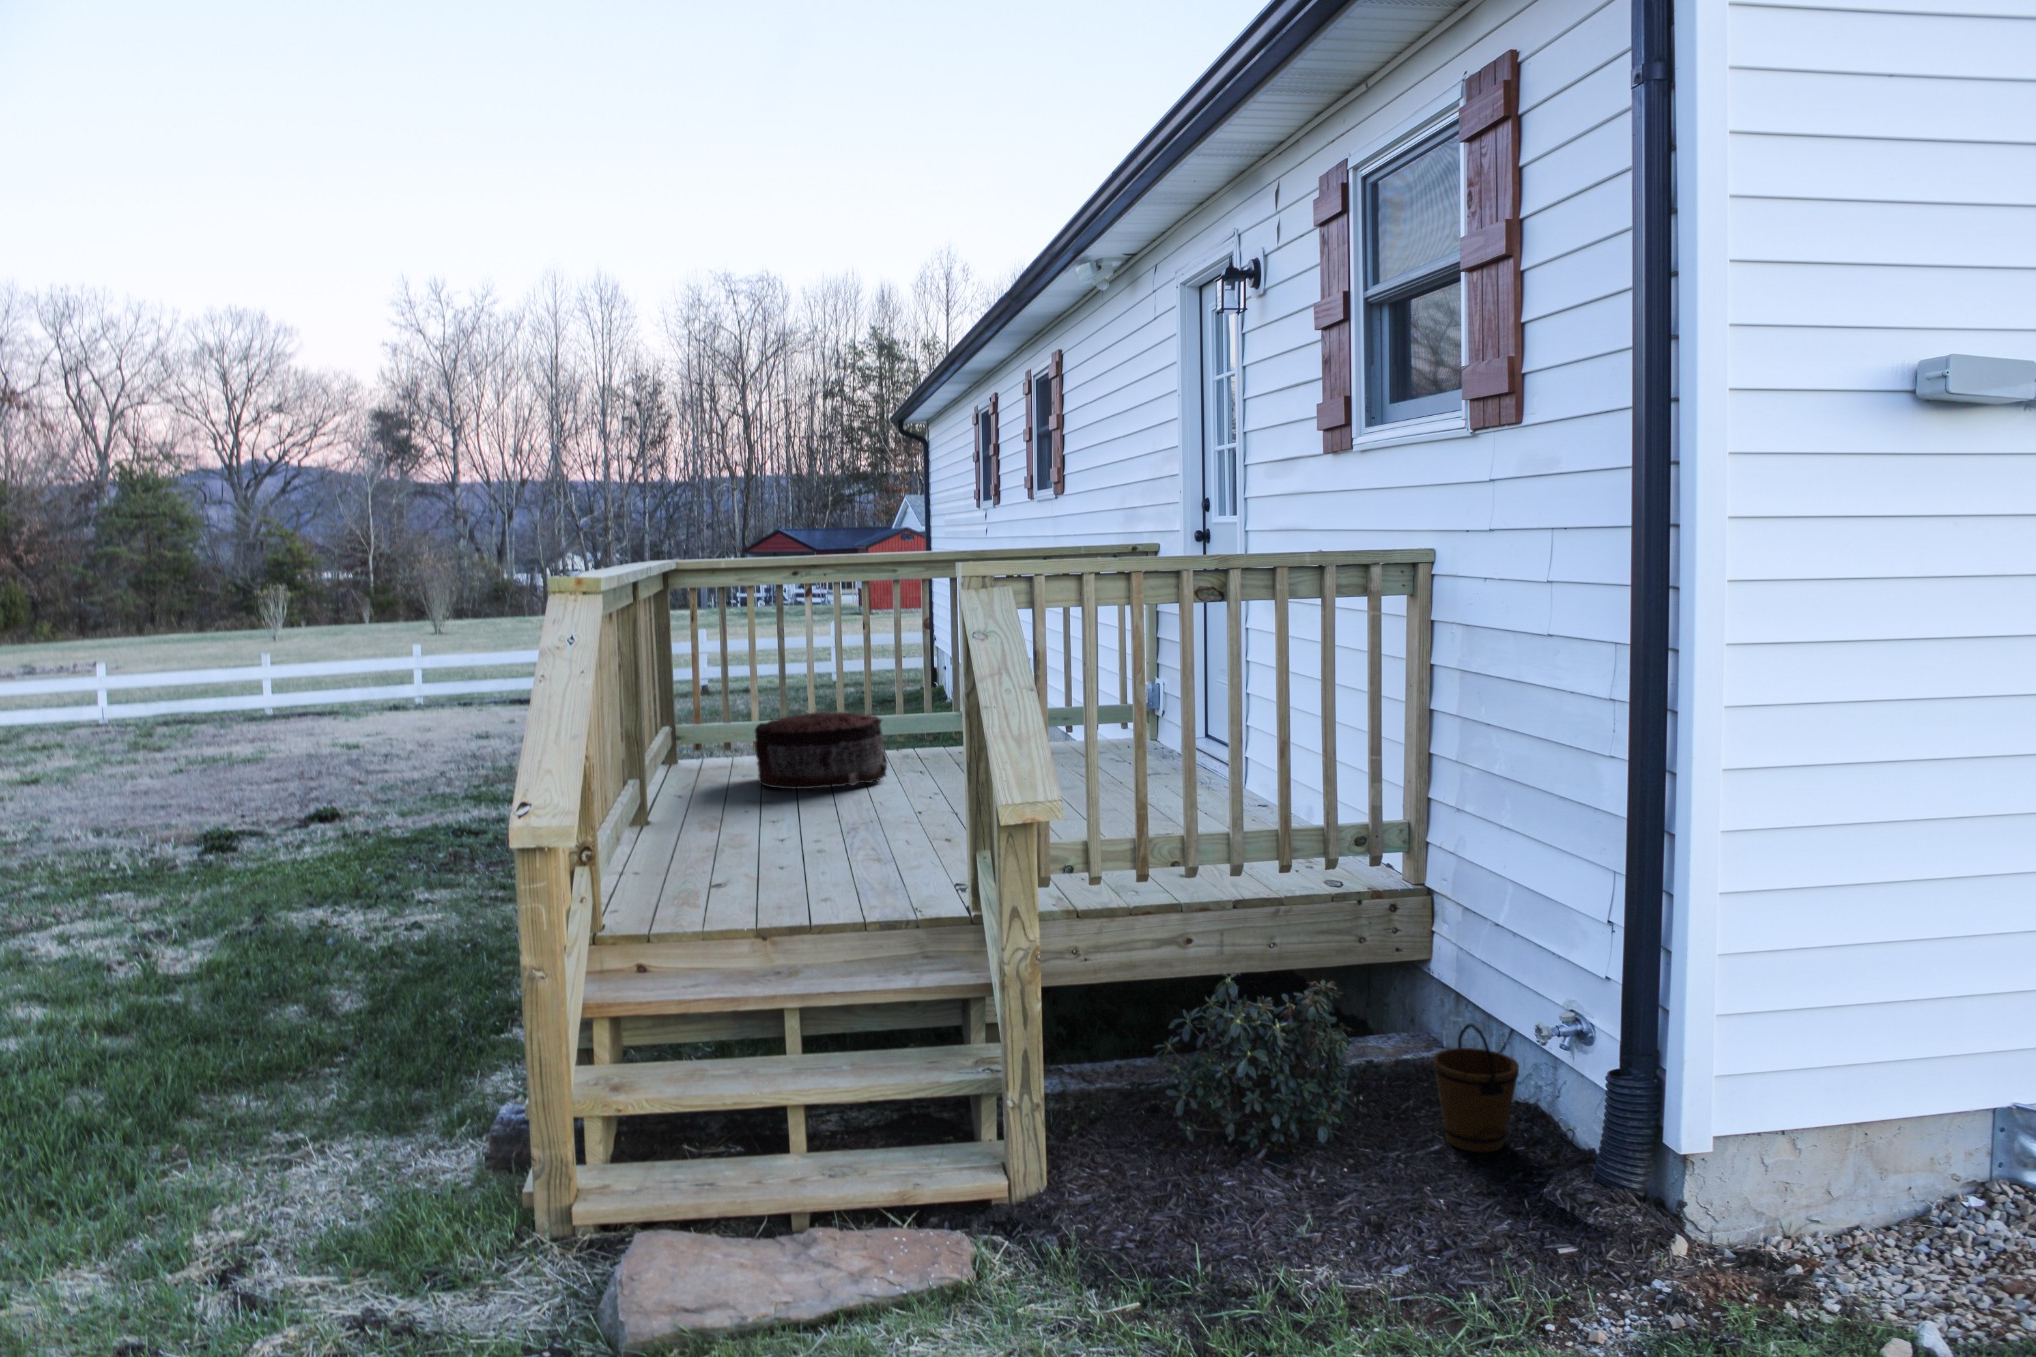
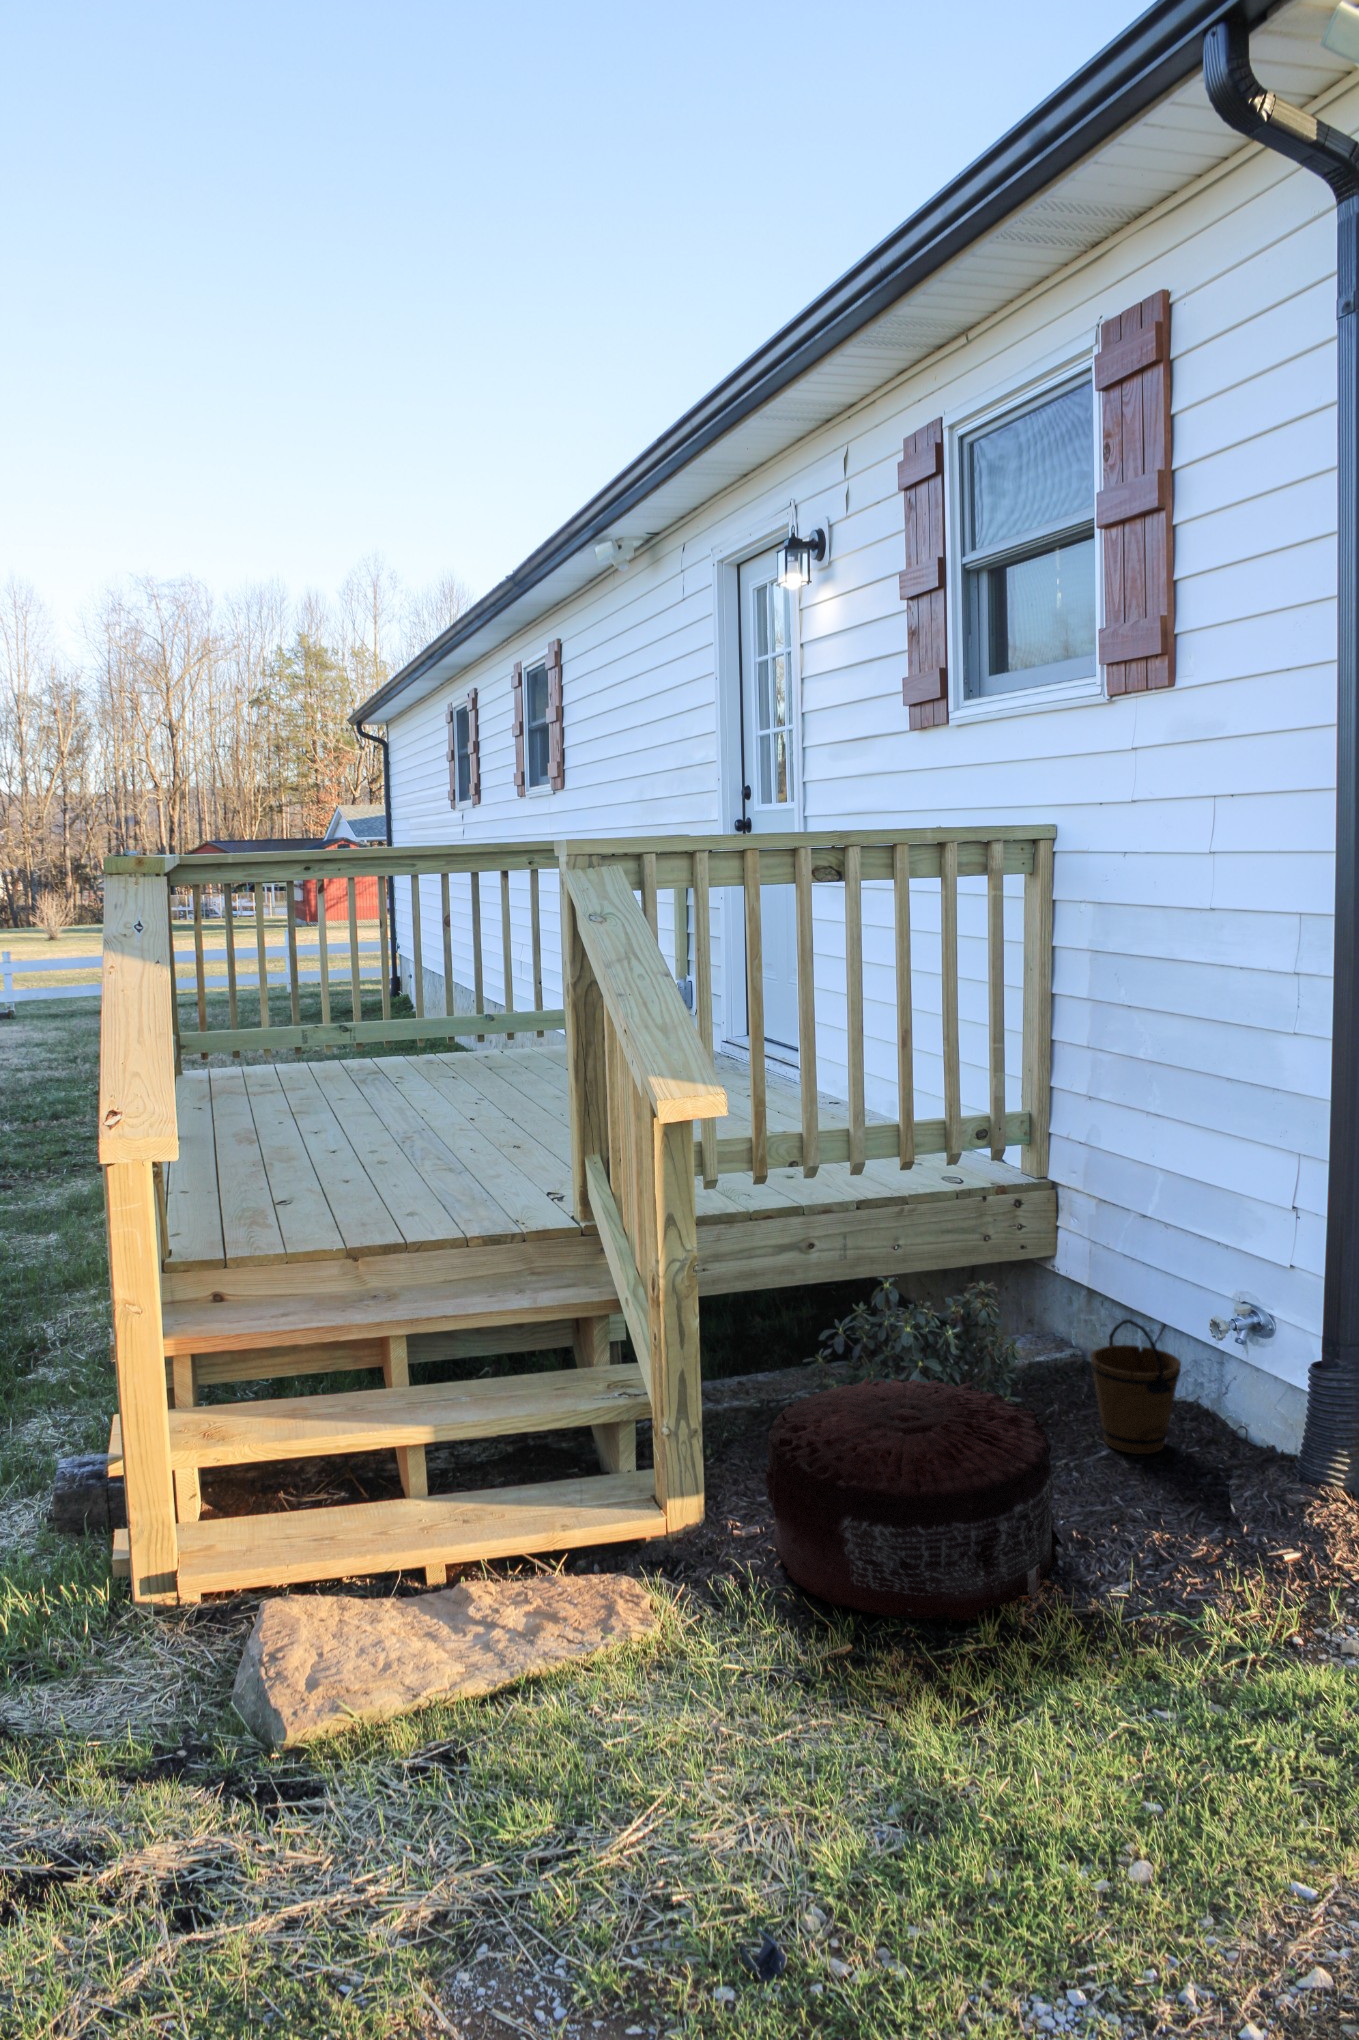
pouf: present [755,712,887,789] -> present [764,1378,1062,1620]

